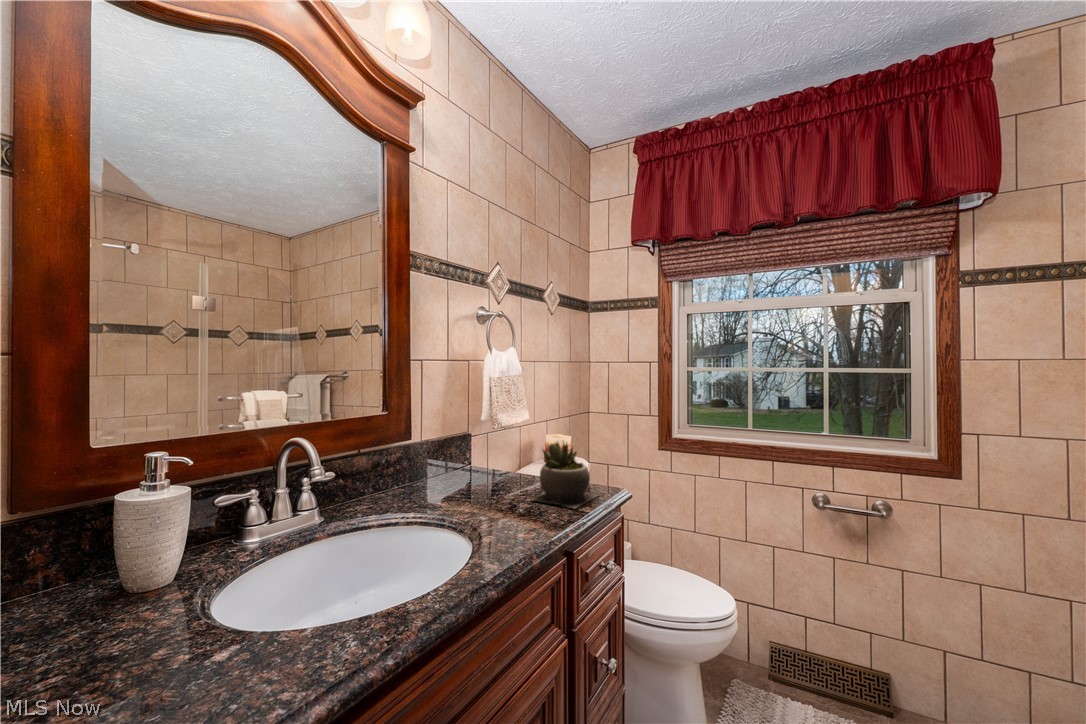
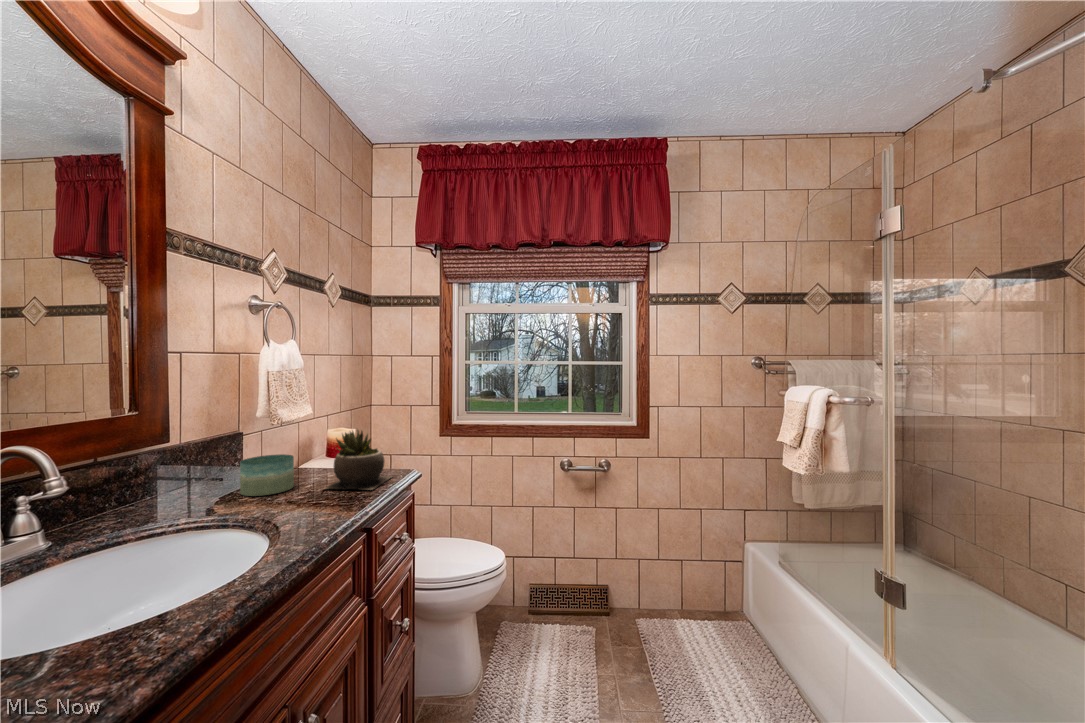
candle: none [461,459,505,499] -> present [240,454,294,496]

